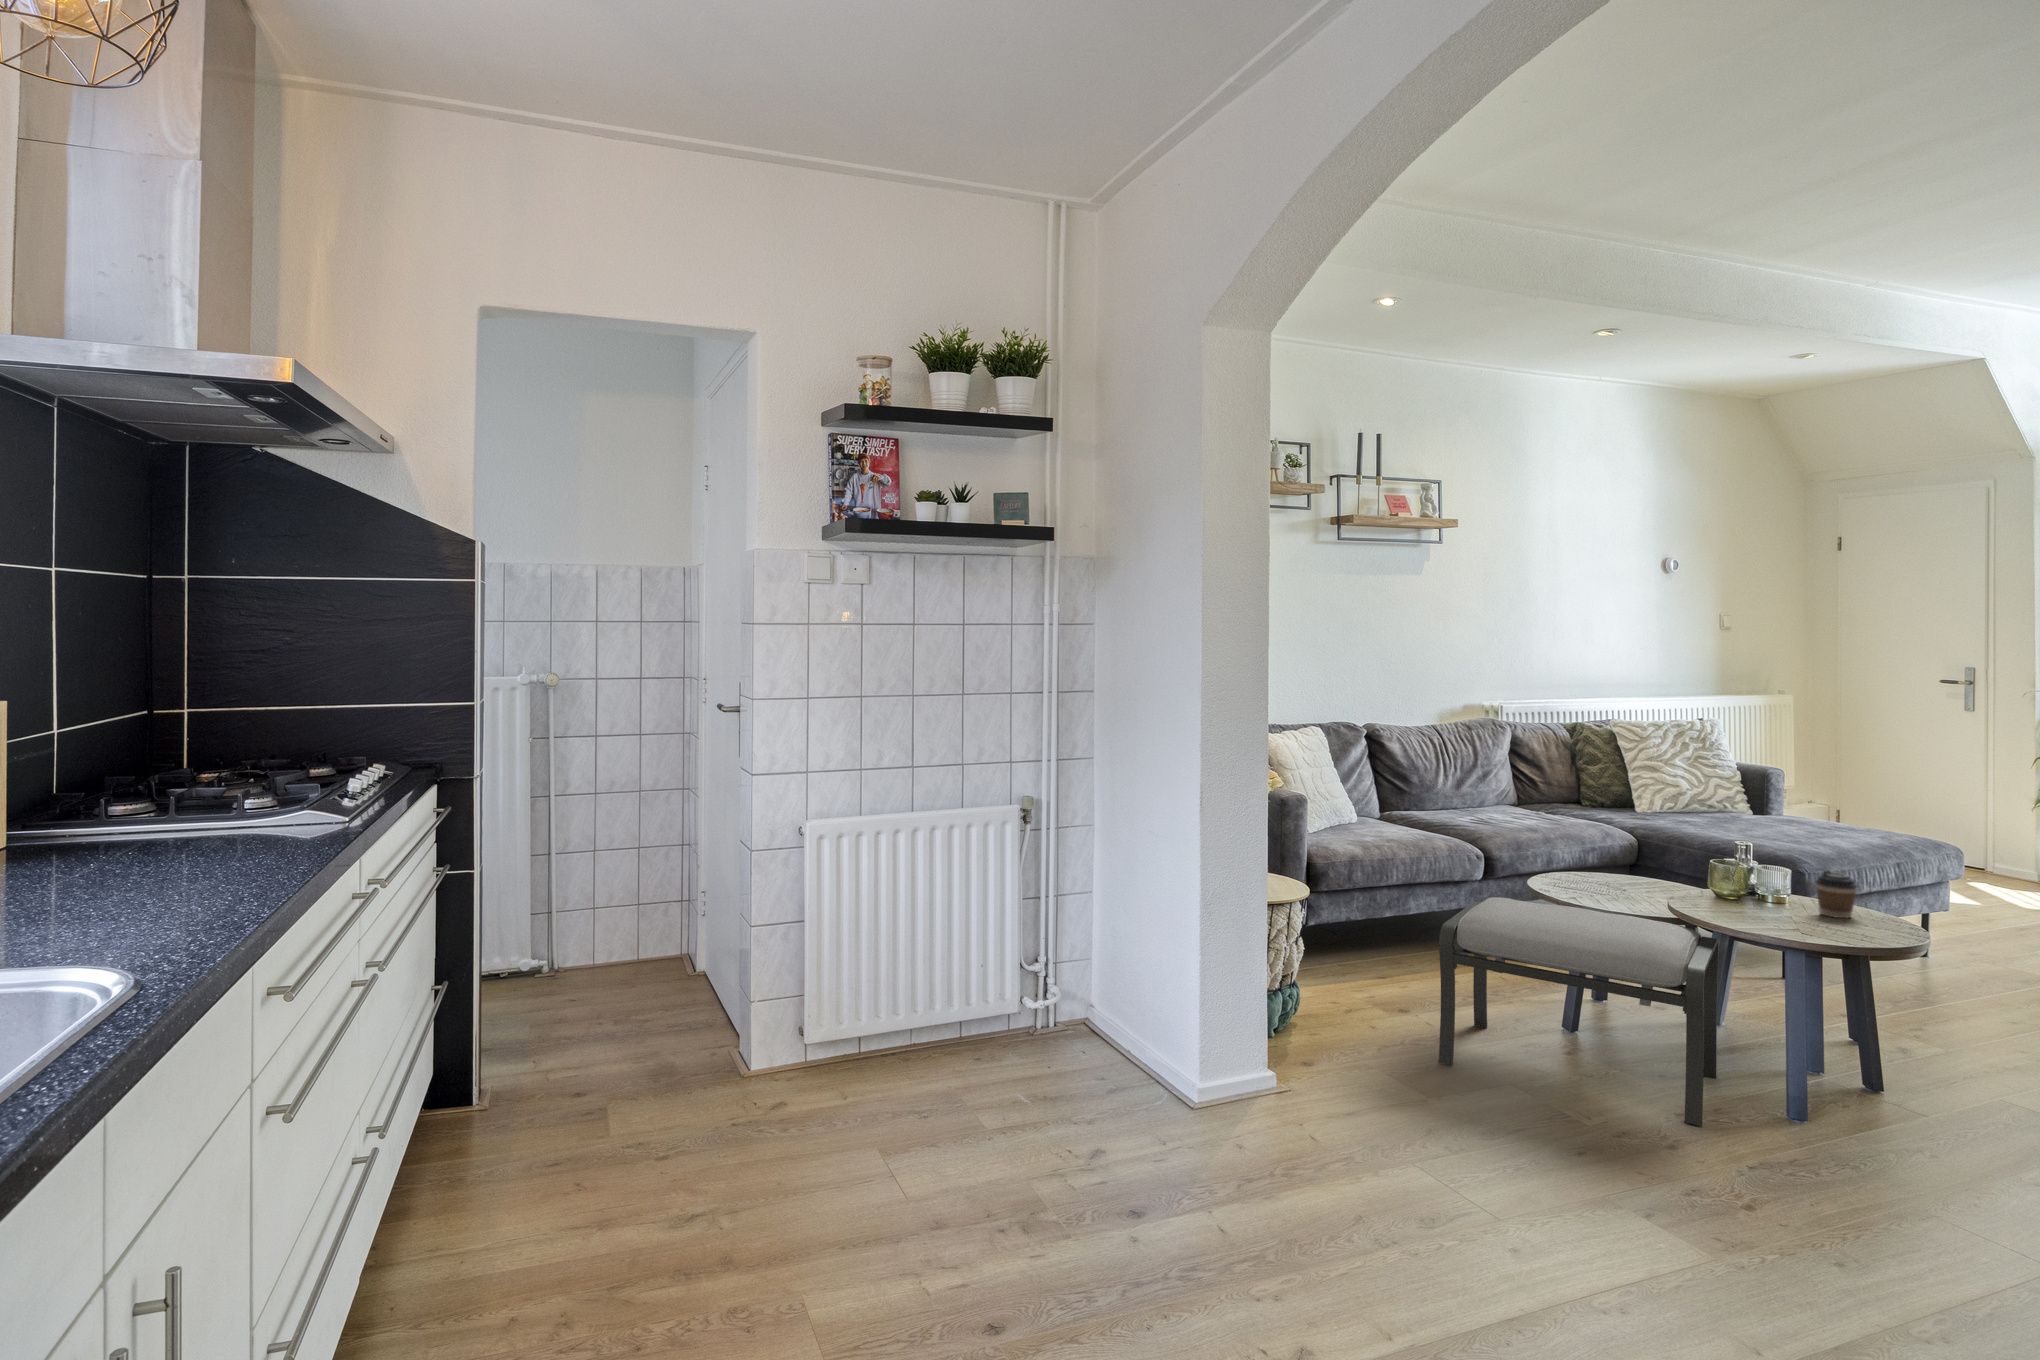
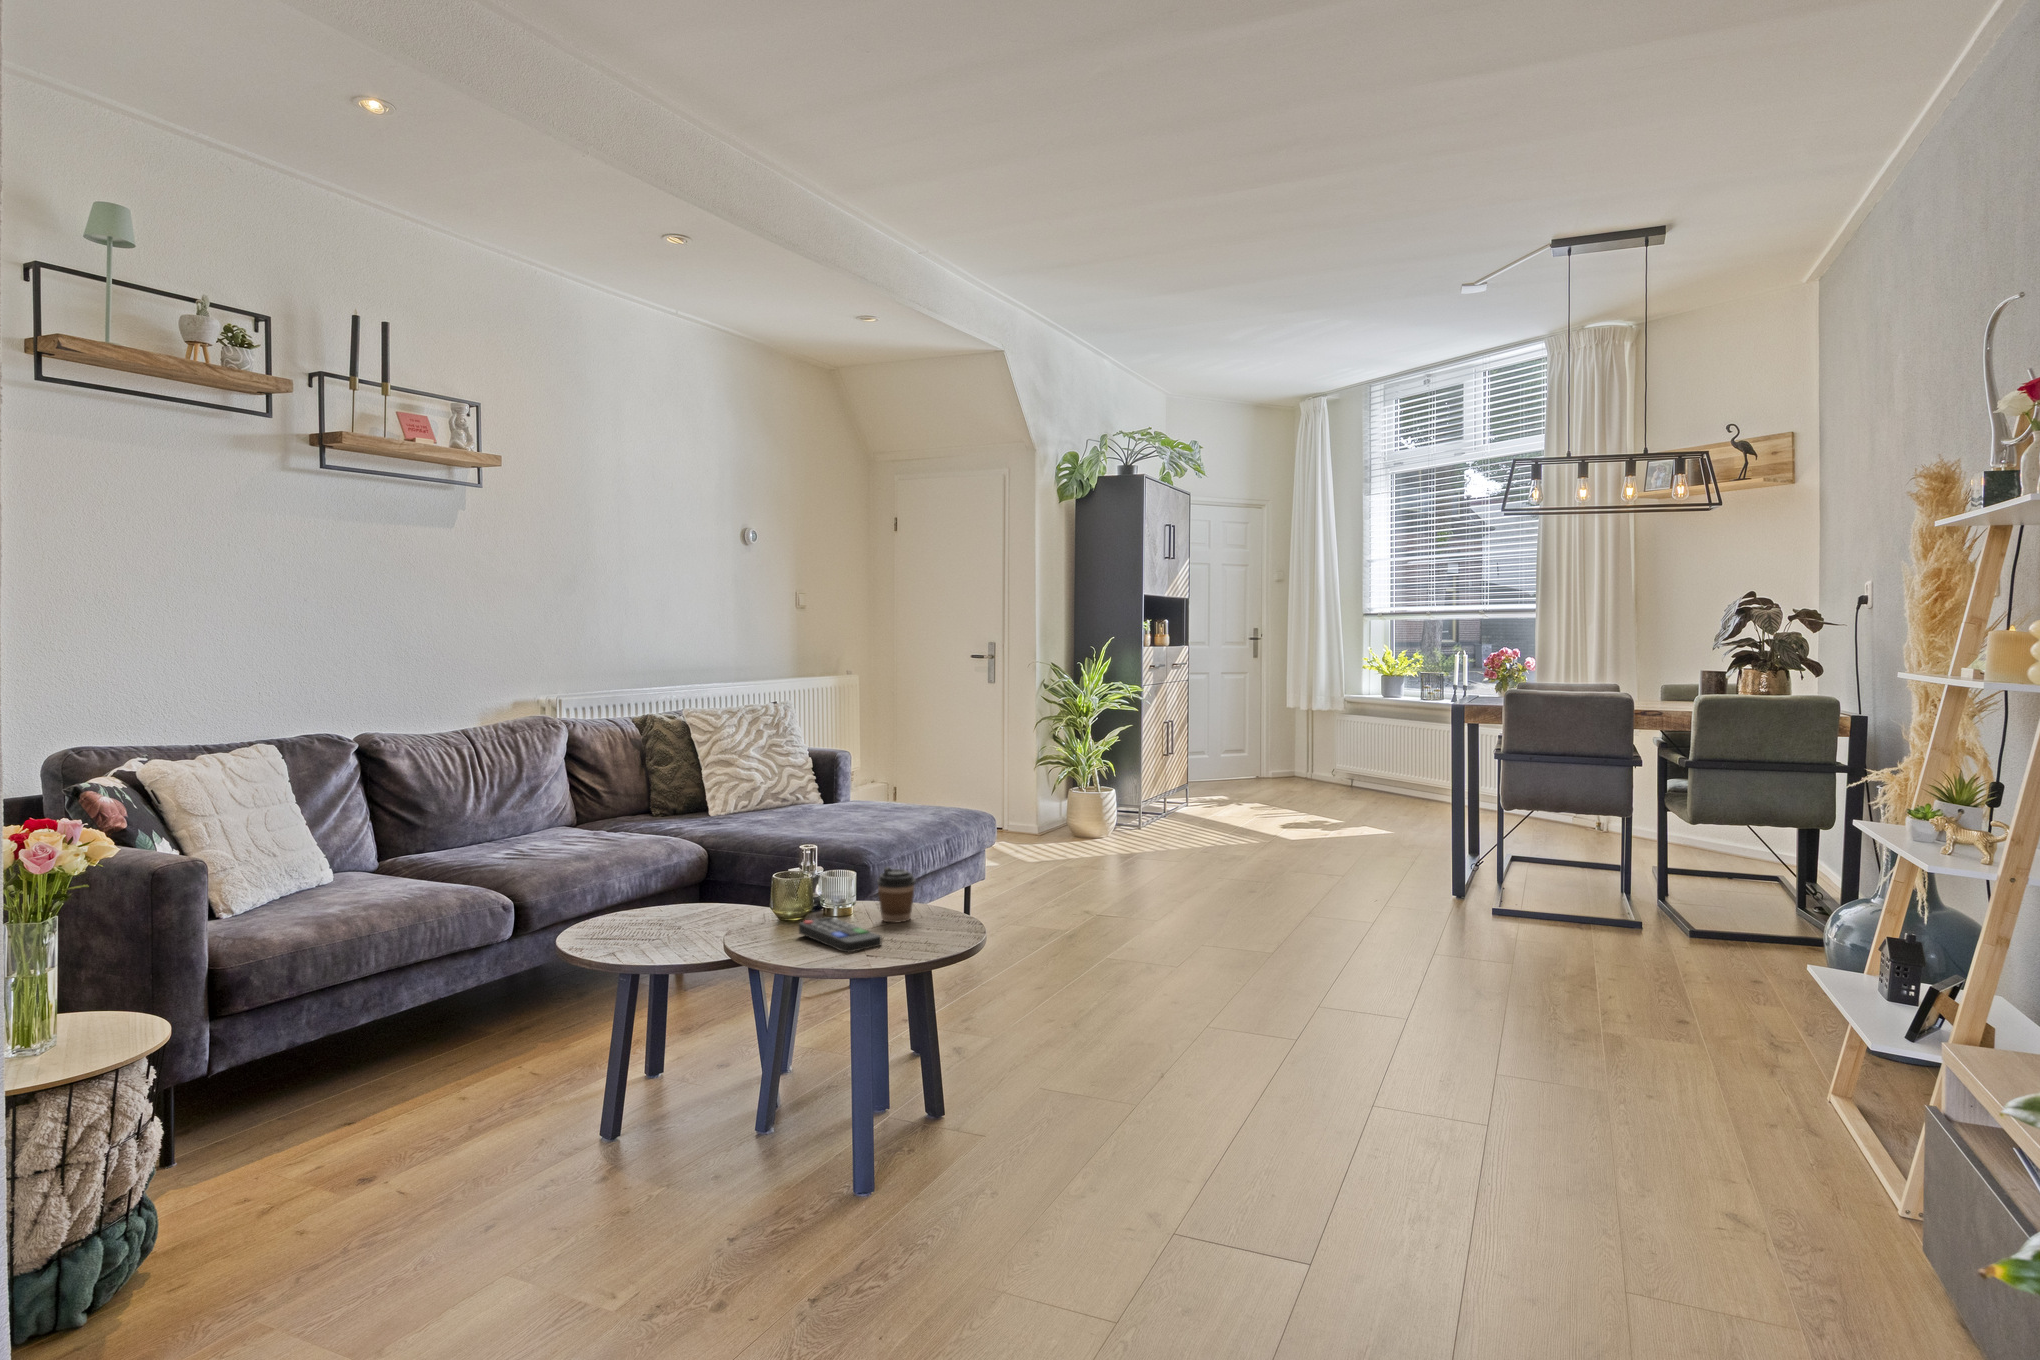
ottoman: present [1438,897,1719,1127] -> none [401,968,780,1264]
remote control: none [1736,901,1819,932] -> present [799,917,882,952]

